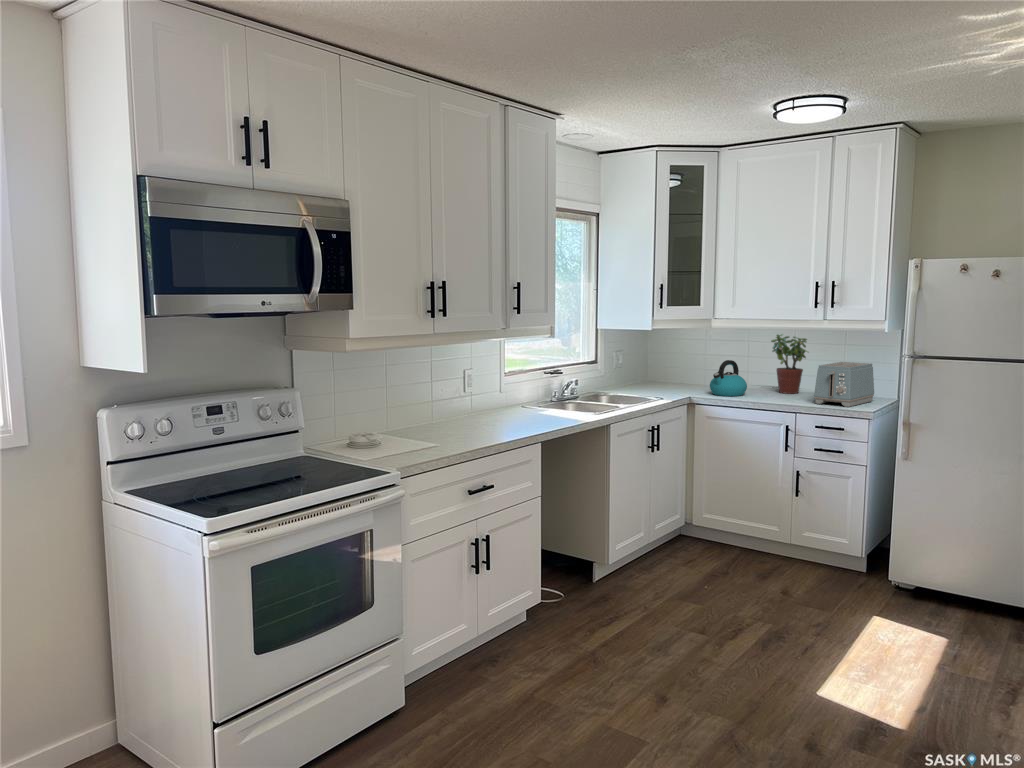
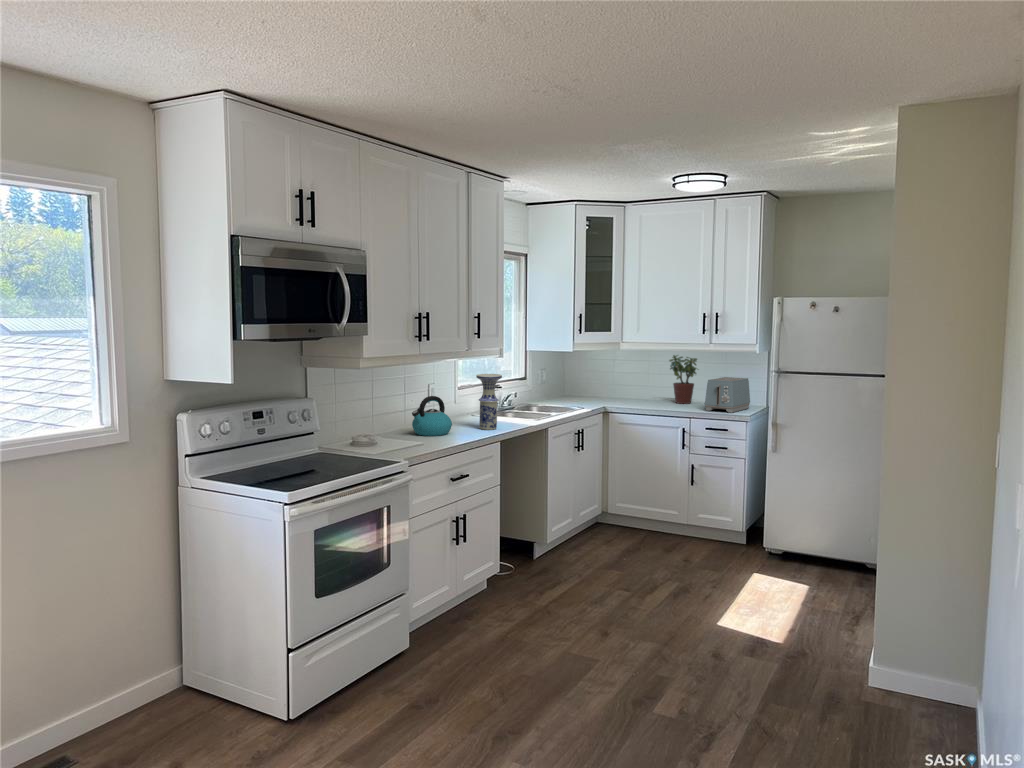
vase: none [516,358,548,426] -> present [476,374,502,430]
kettle: present [710,360,747,396] -> present [412,396,452,436]

